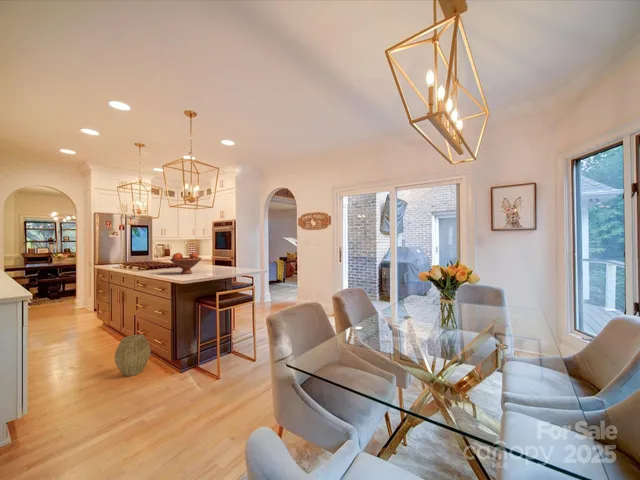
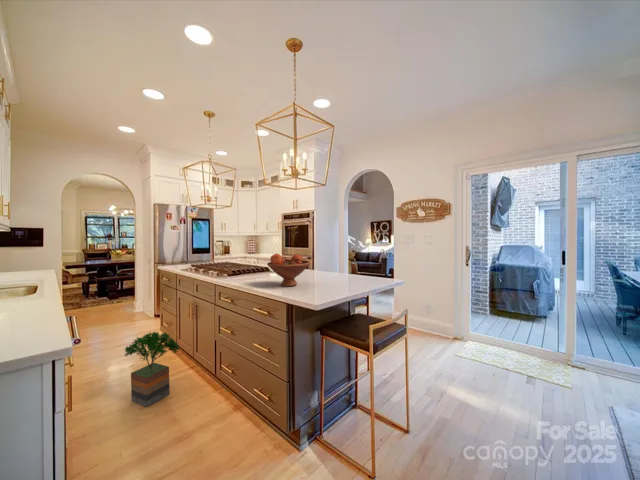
potted tree: none [64,310,110,362] -> present [125,332,180,407]
woven basket: present [115,335,151,376] -> none [194,378,243,448]

